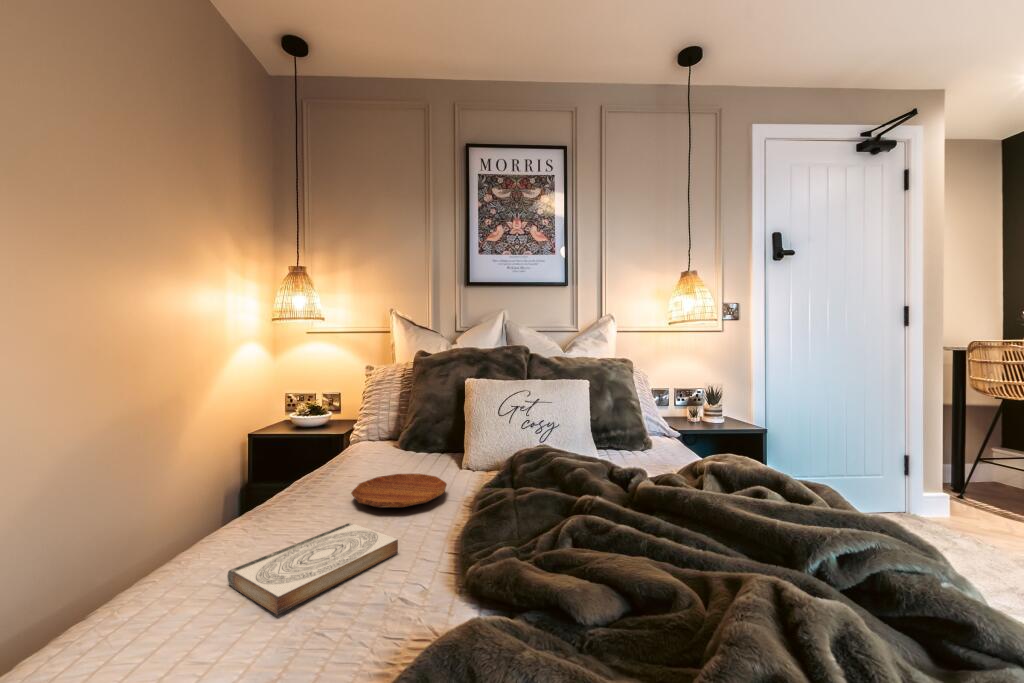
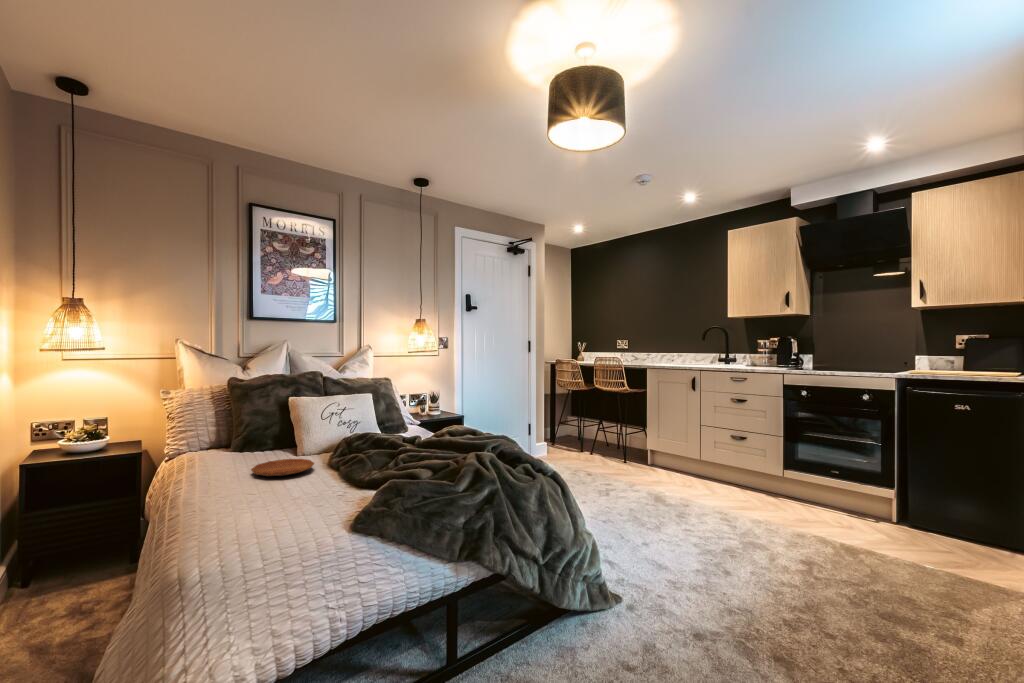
book: present [227,523,398,615] -> none [246,480,319,510]

